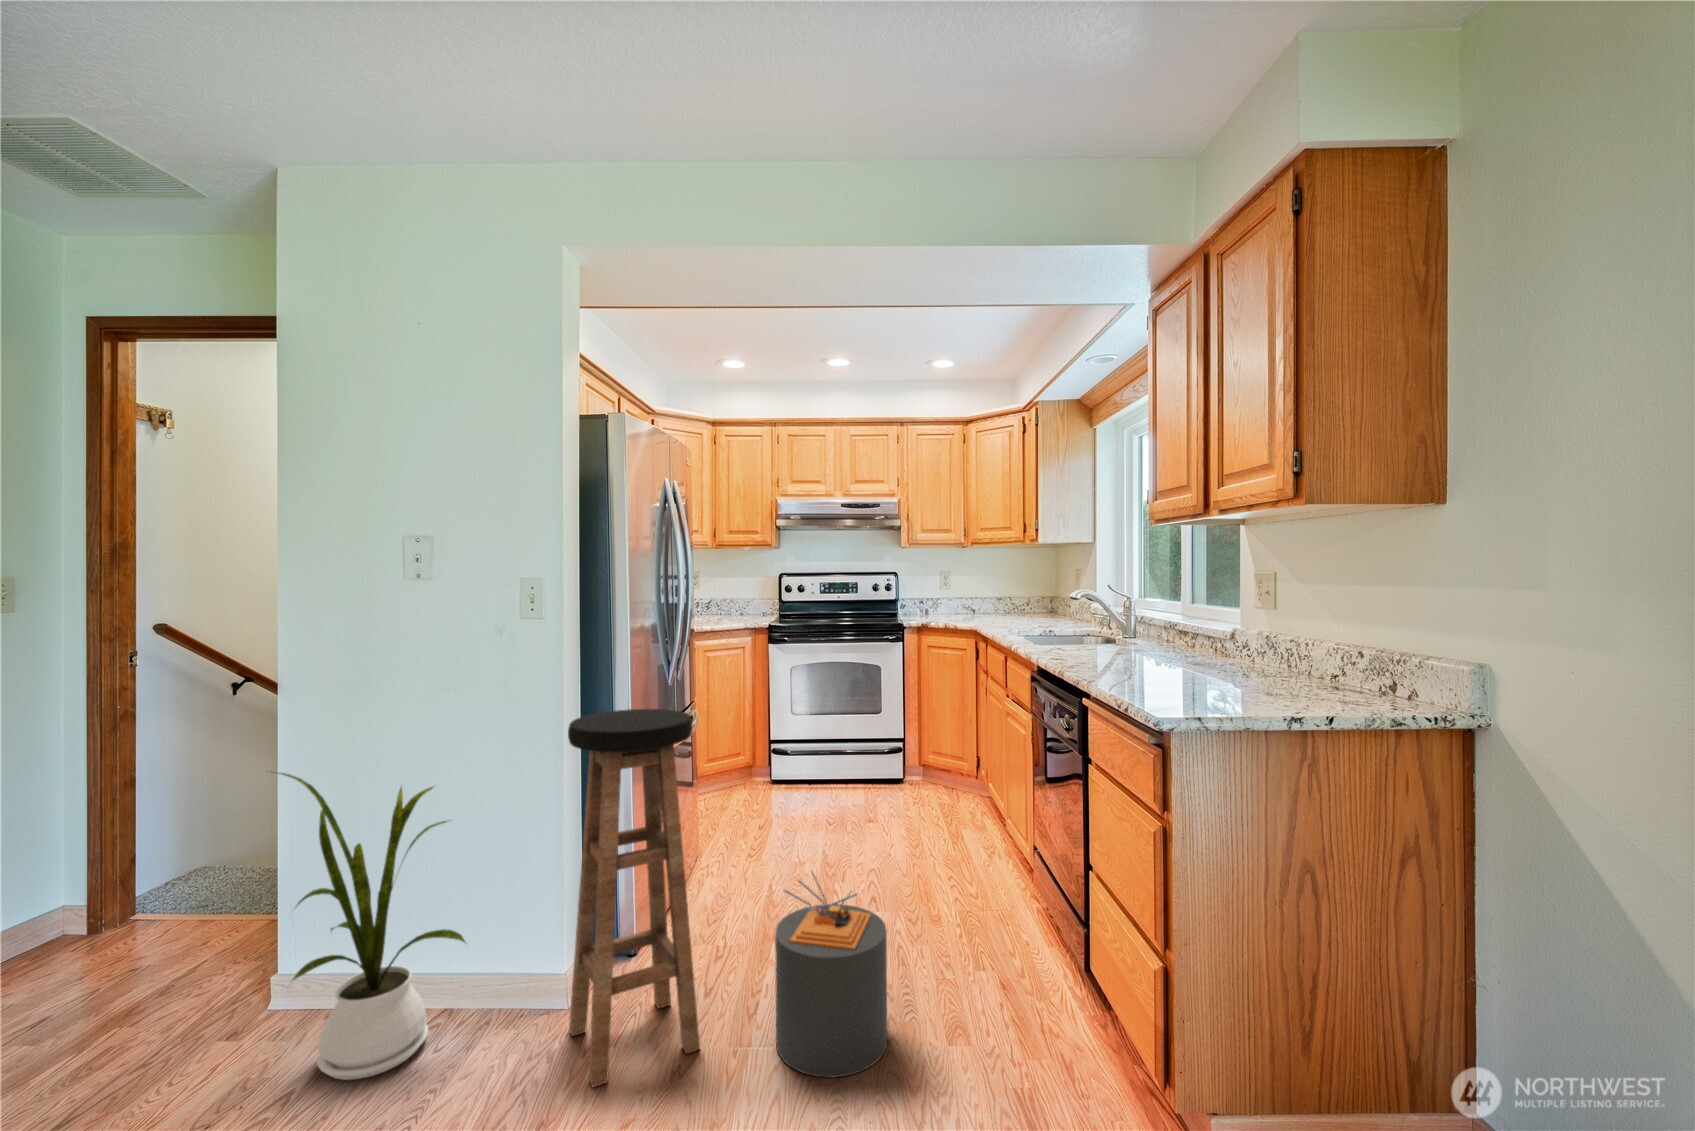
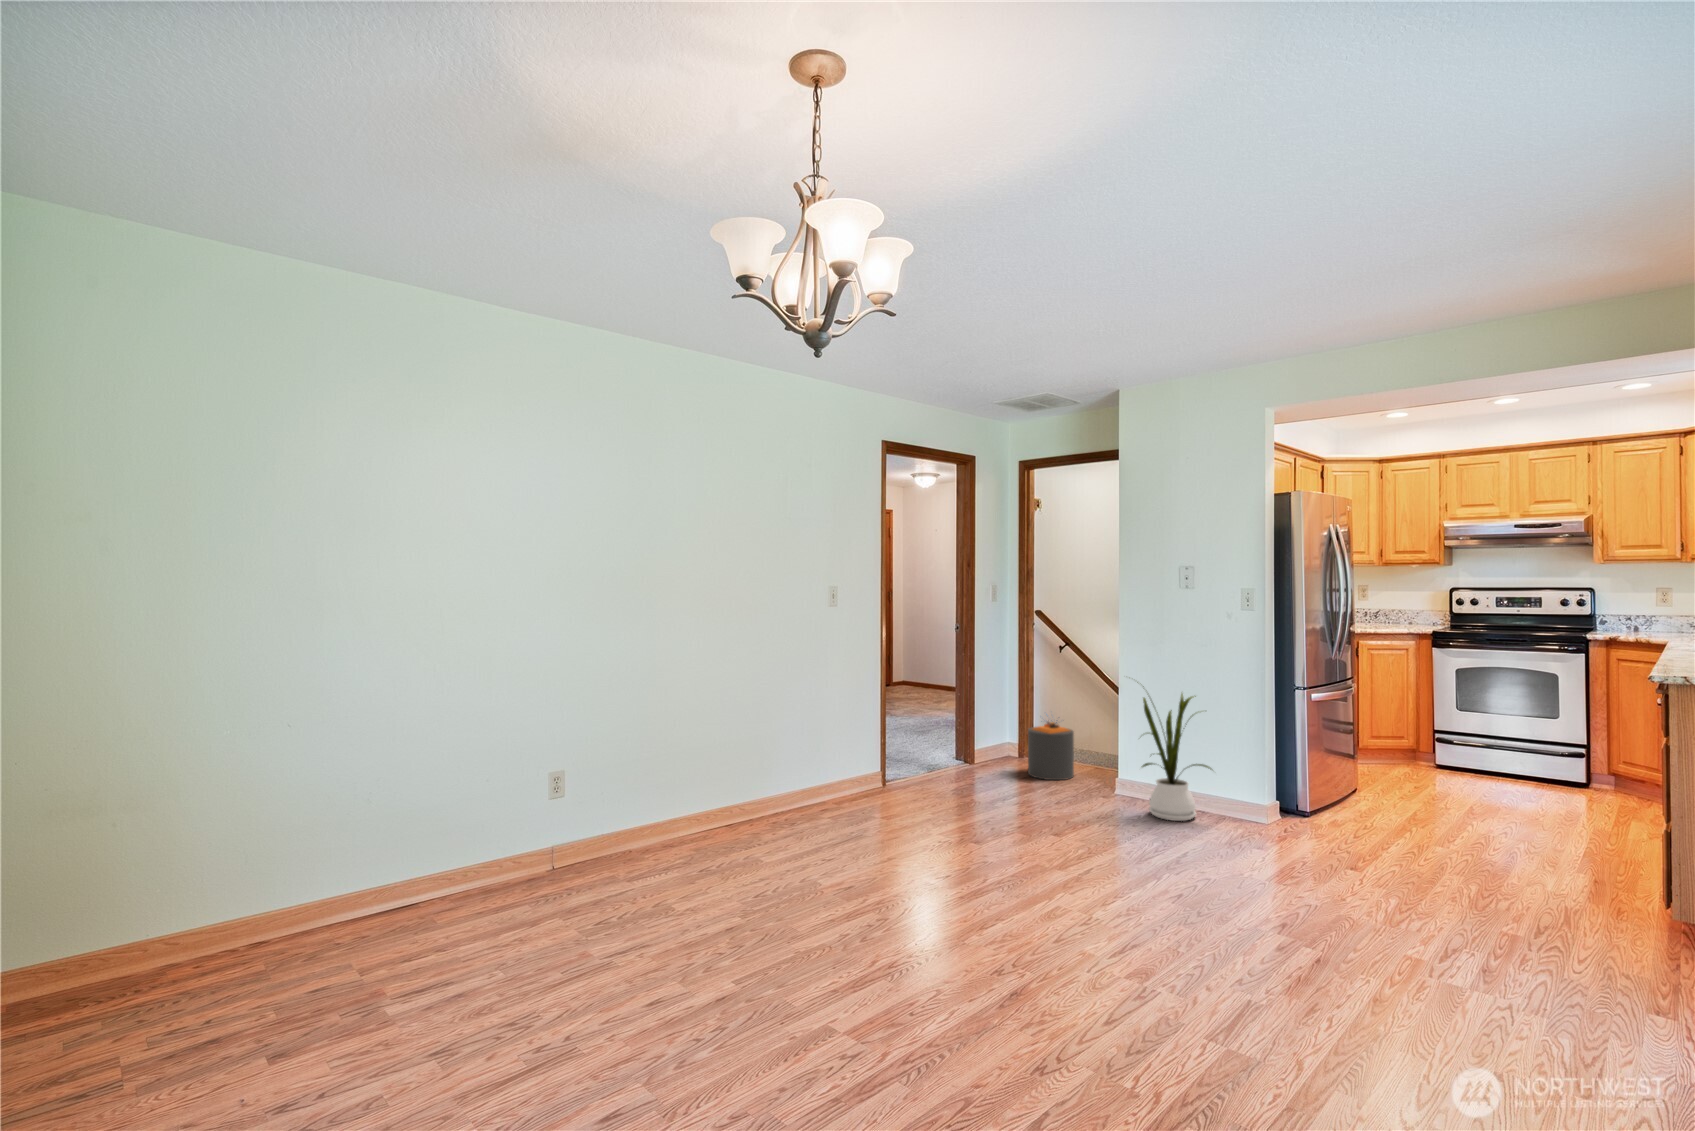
bar stool: present [568,709,700,1087] -> none [1270,665,1347,851]
trash can: present [775,873,887,1078] -> present [1028,714,1074,780]

